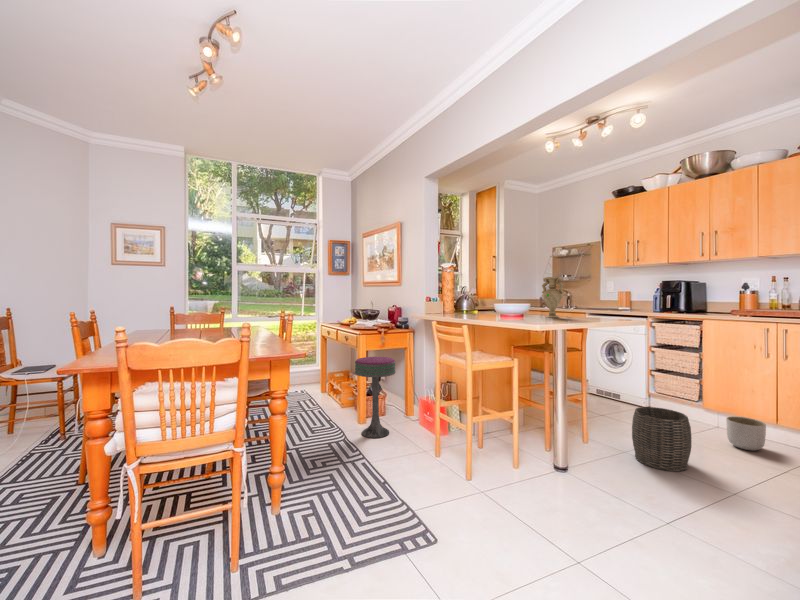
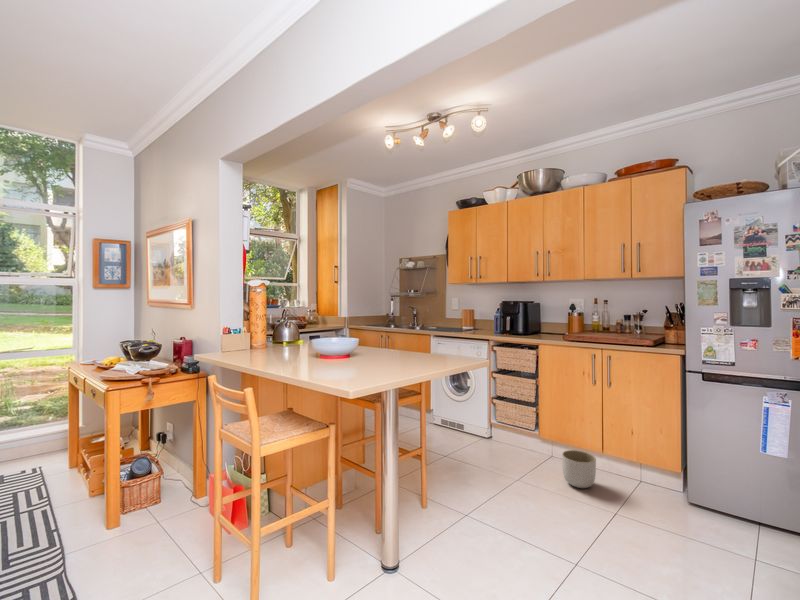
vase: present [542,277,563,318] -> none [372,304,398,357]
bar stool: present [355,357,395,438] -> none [81,424,160,564]
woven basket: present [632,407,692,471] -> none [474,459,534,543]

